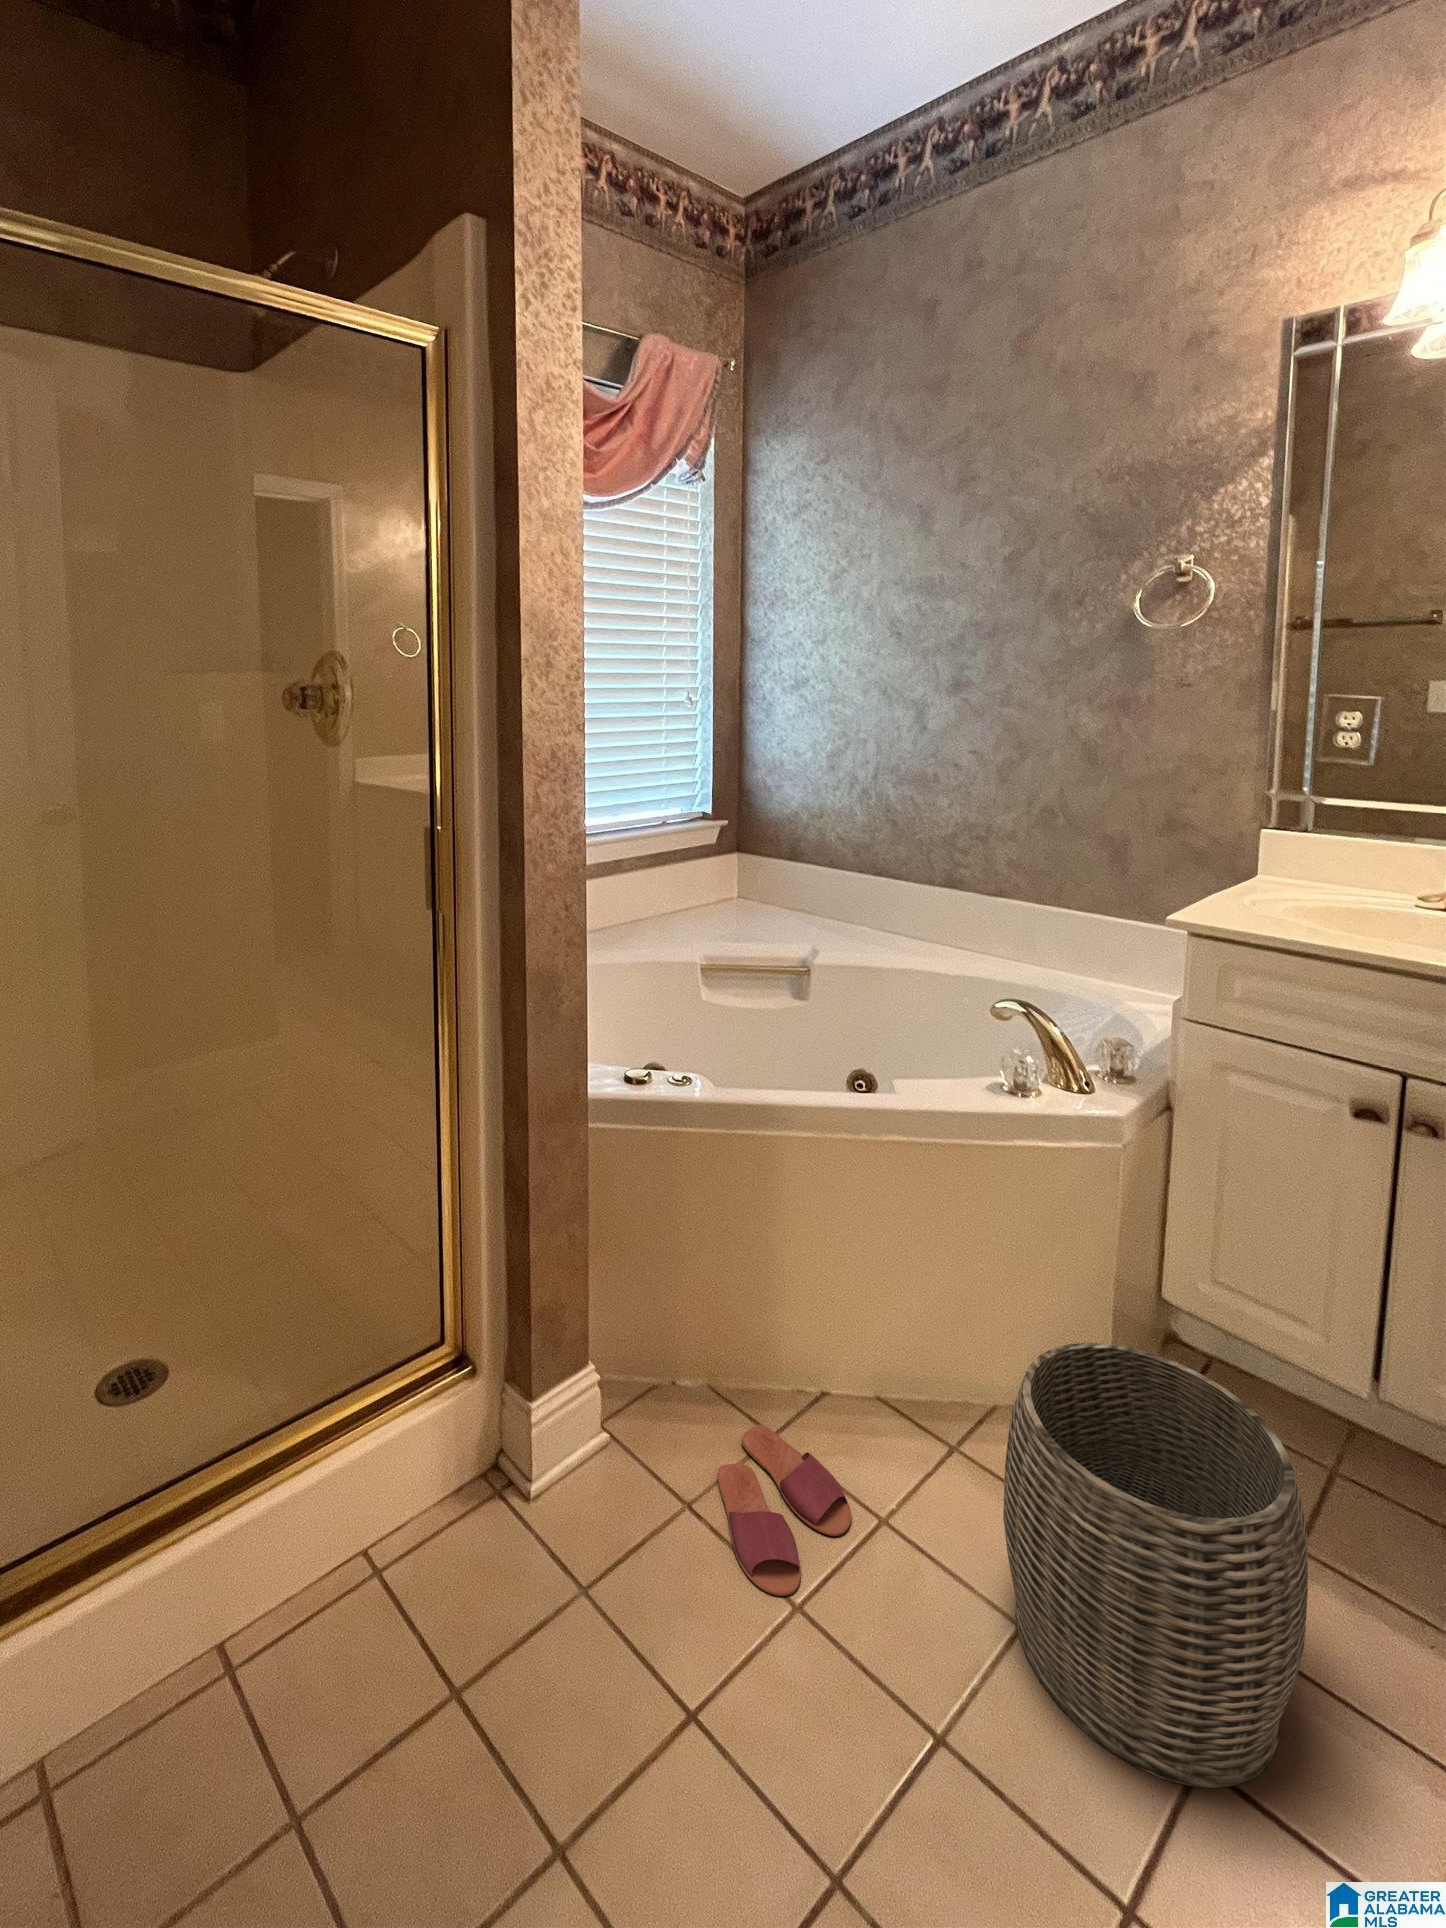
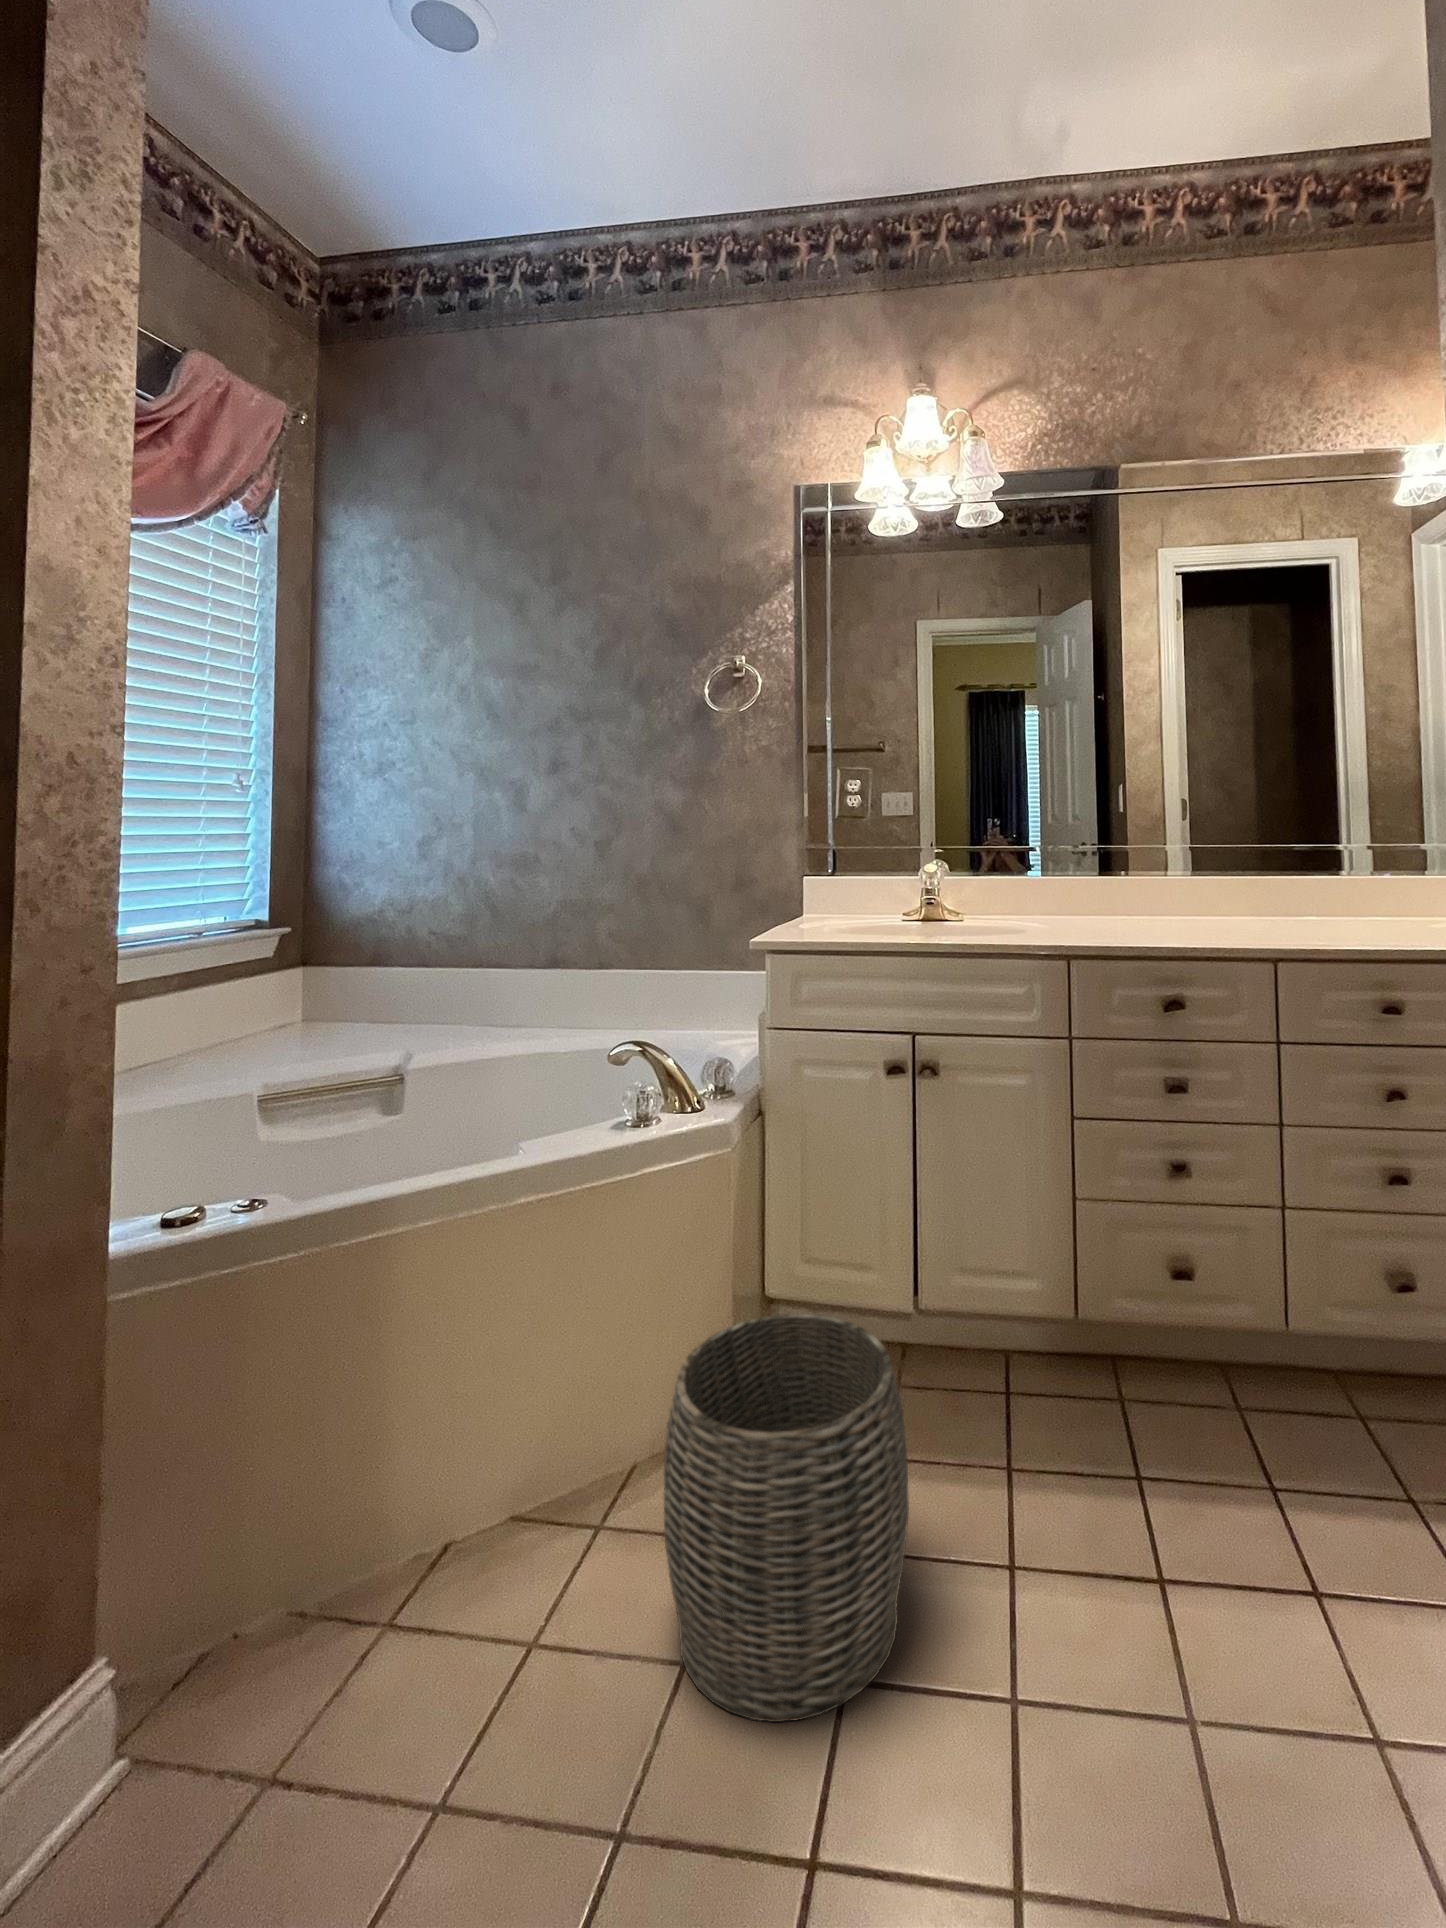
slippers: present [718,1425,851,1596] -> none [313,1619,497,1820]

